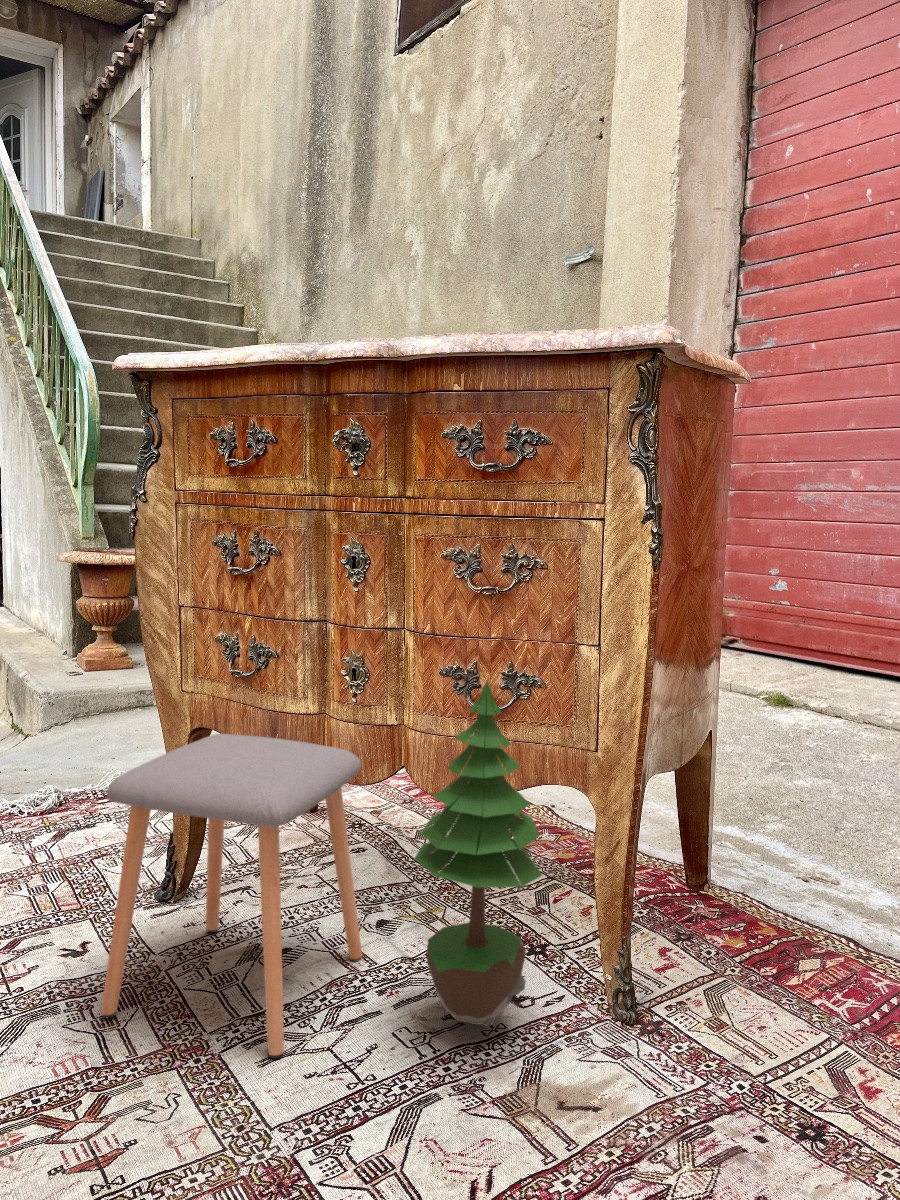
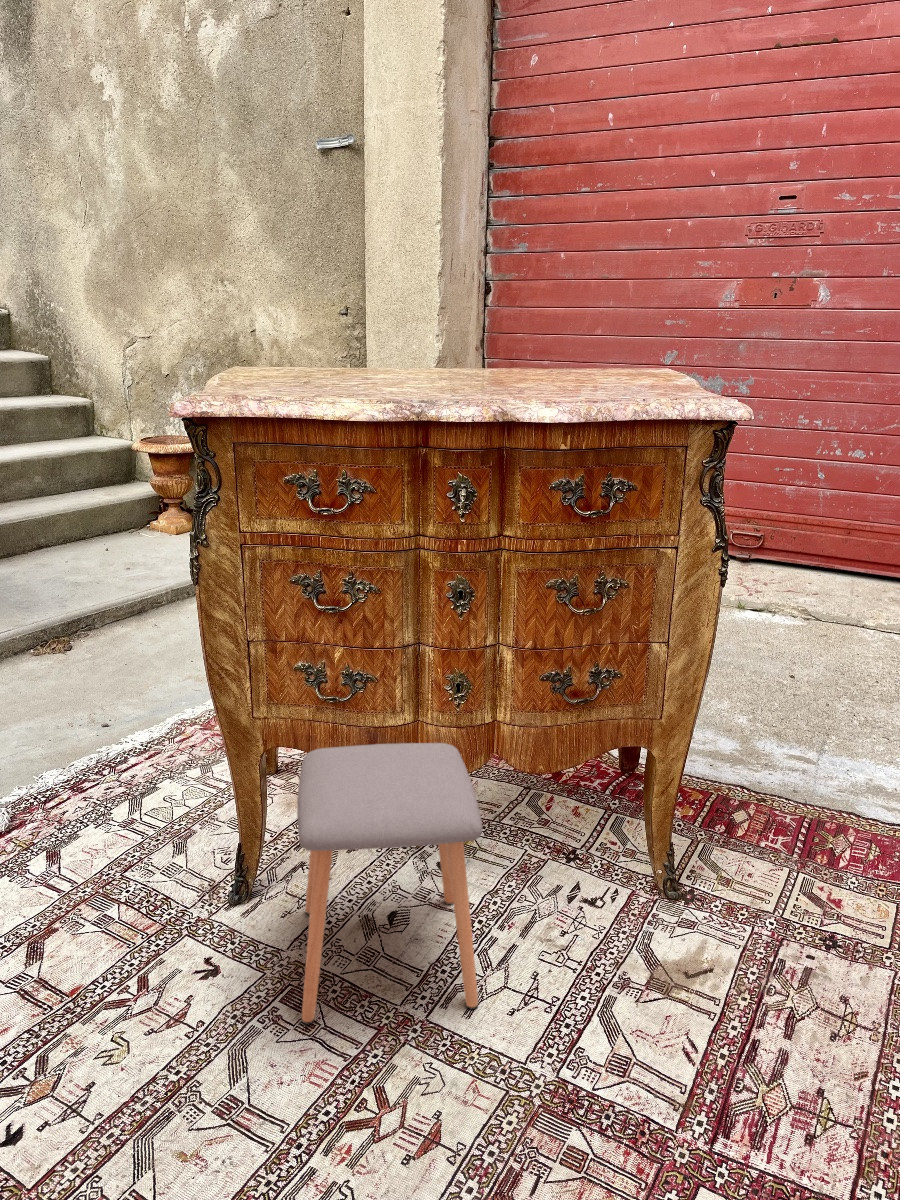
potted tree: present [414,681,542,1026] -> none [540,682,642,933]

